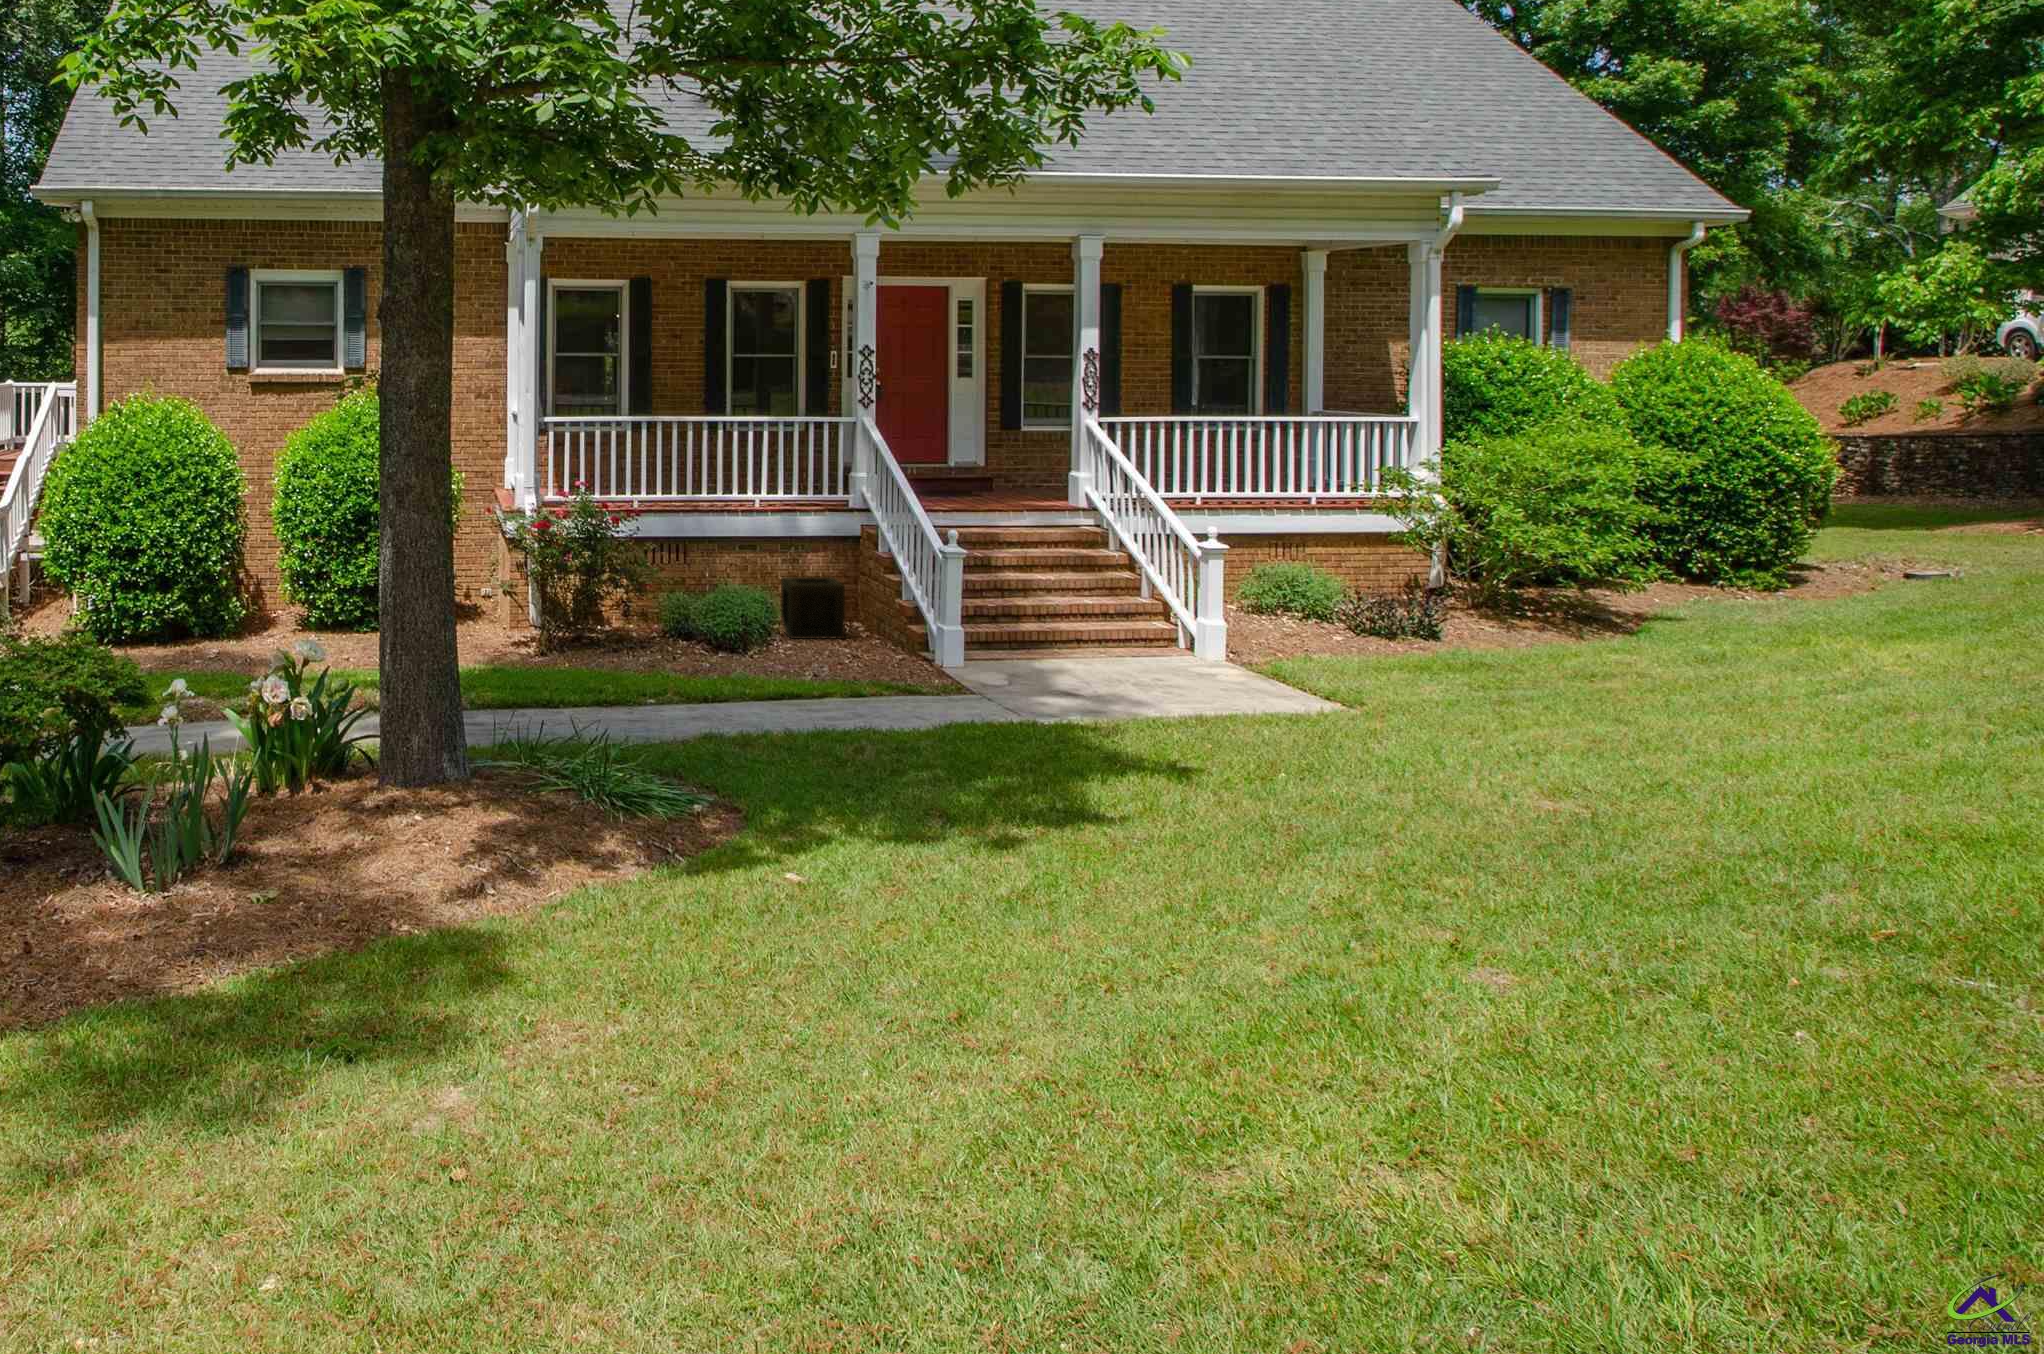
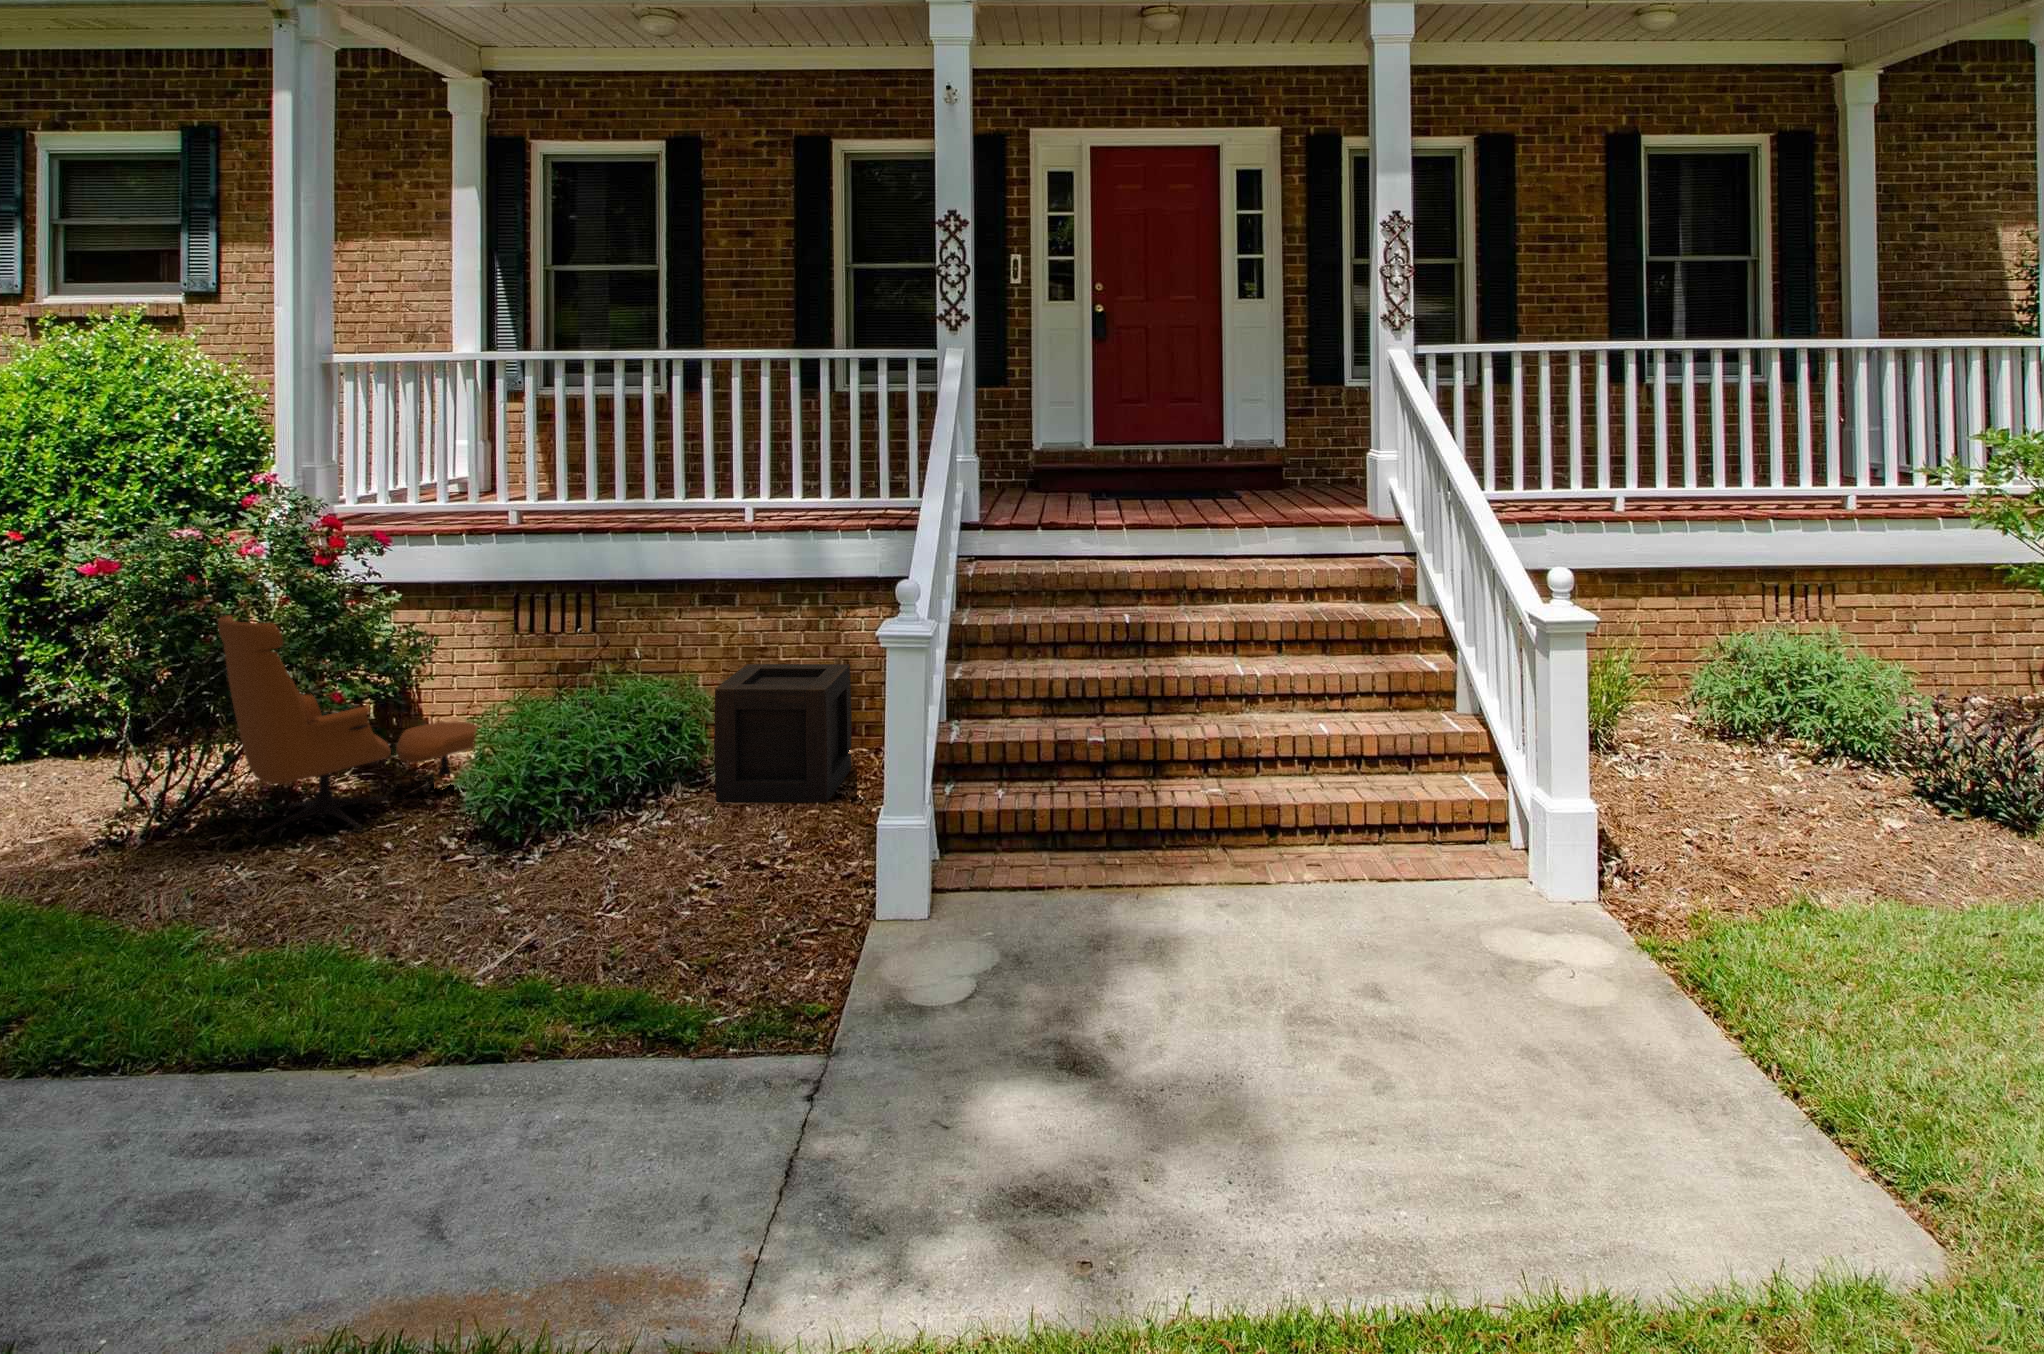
lounge chair: none [581,546,663,650] -> present [218,615,478,839]

